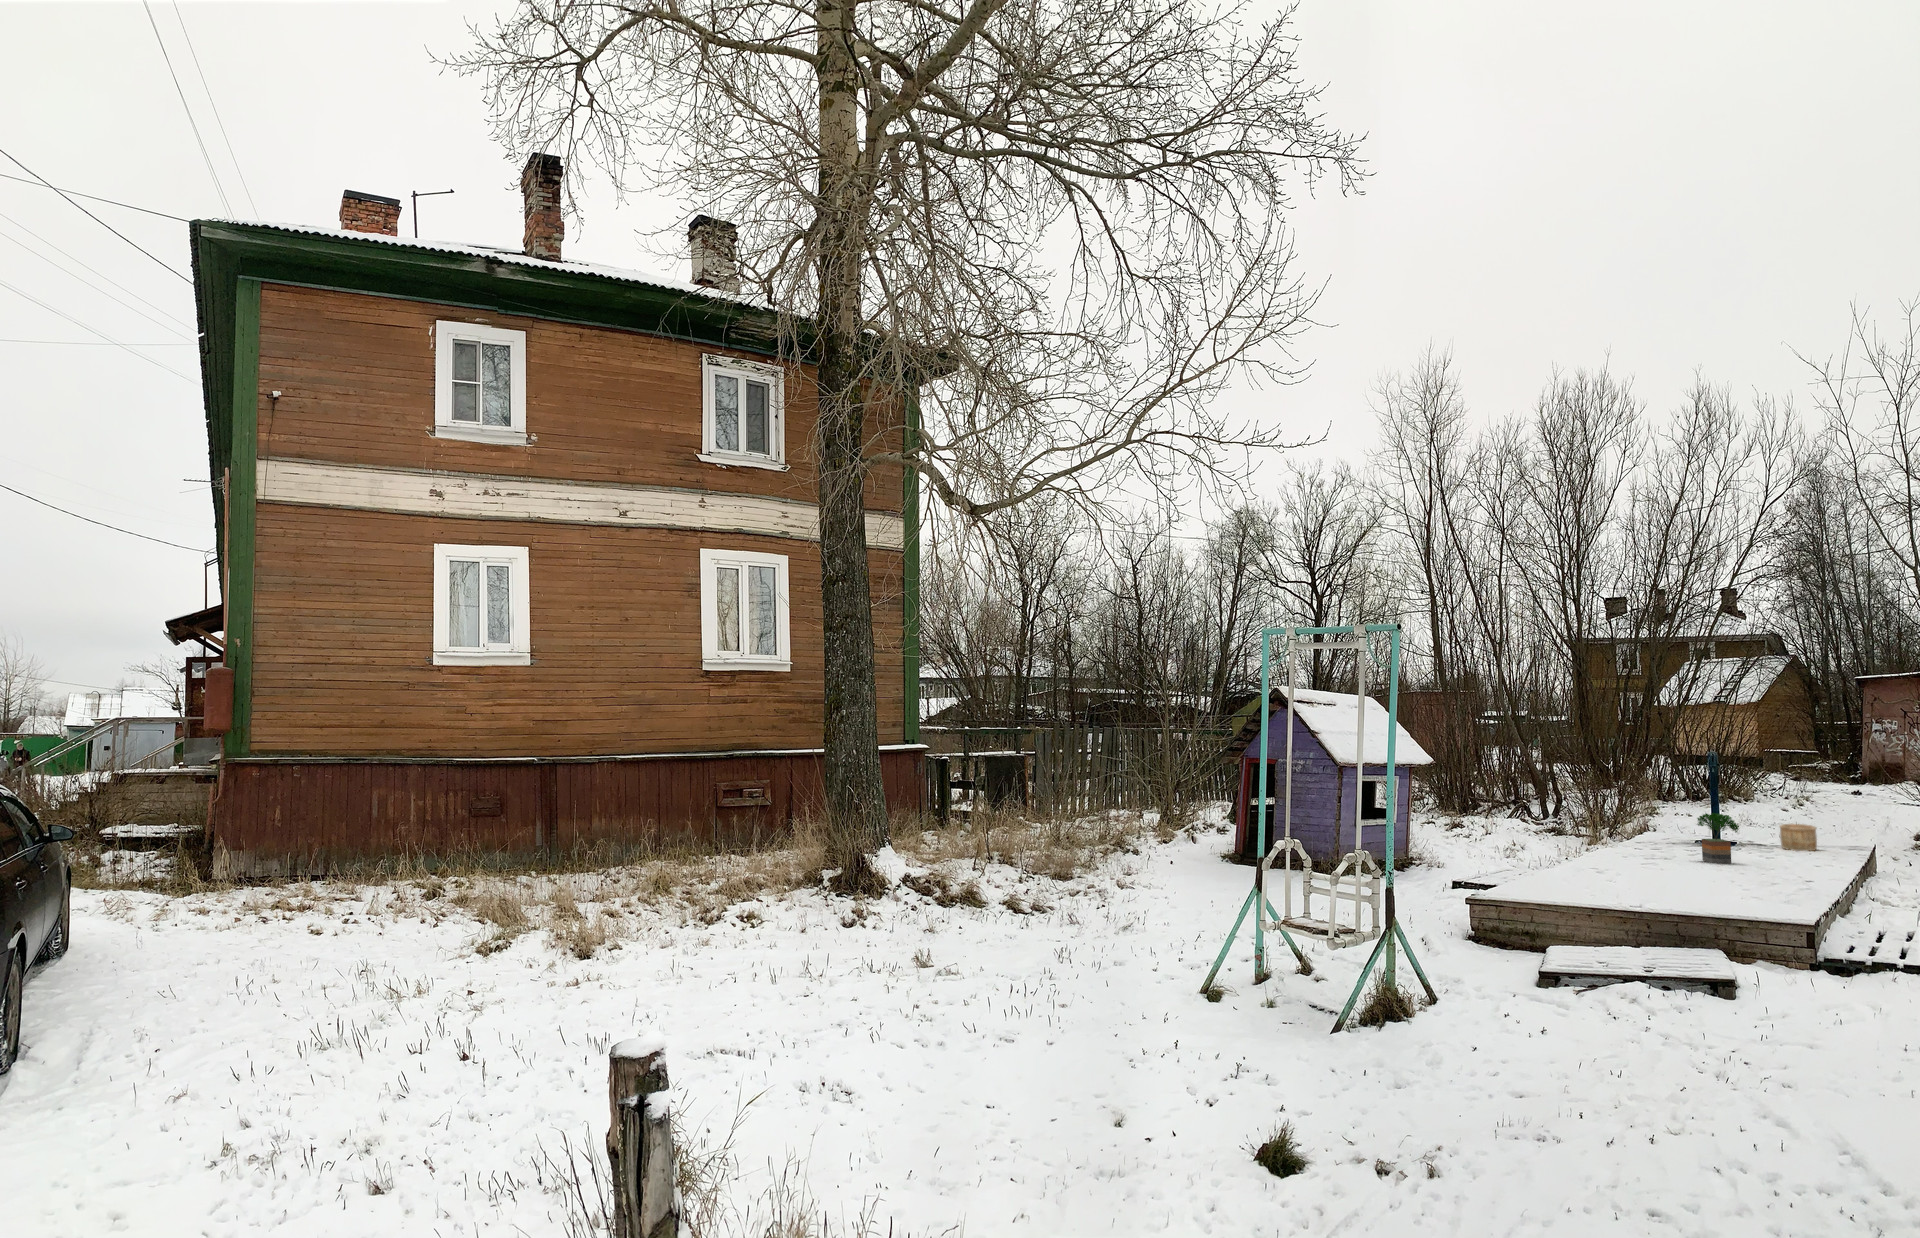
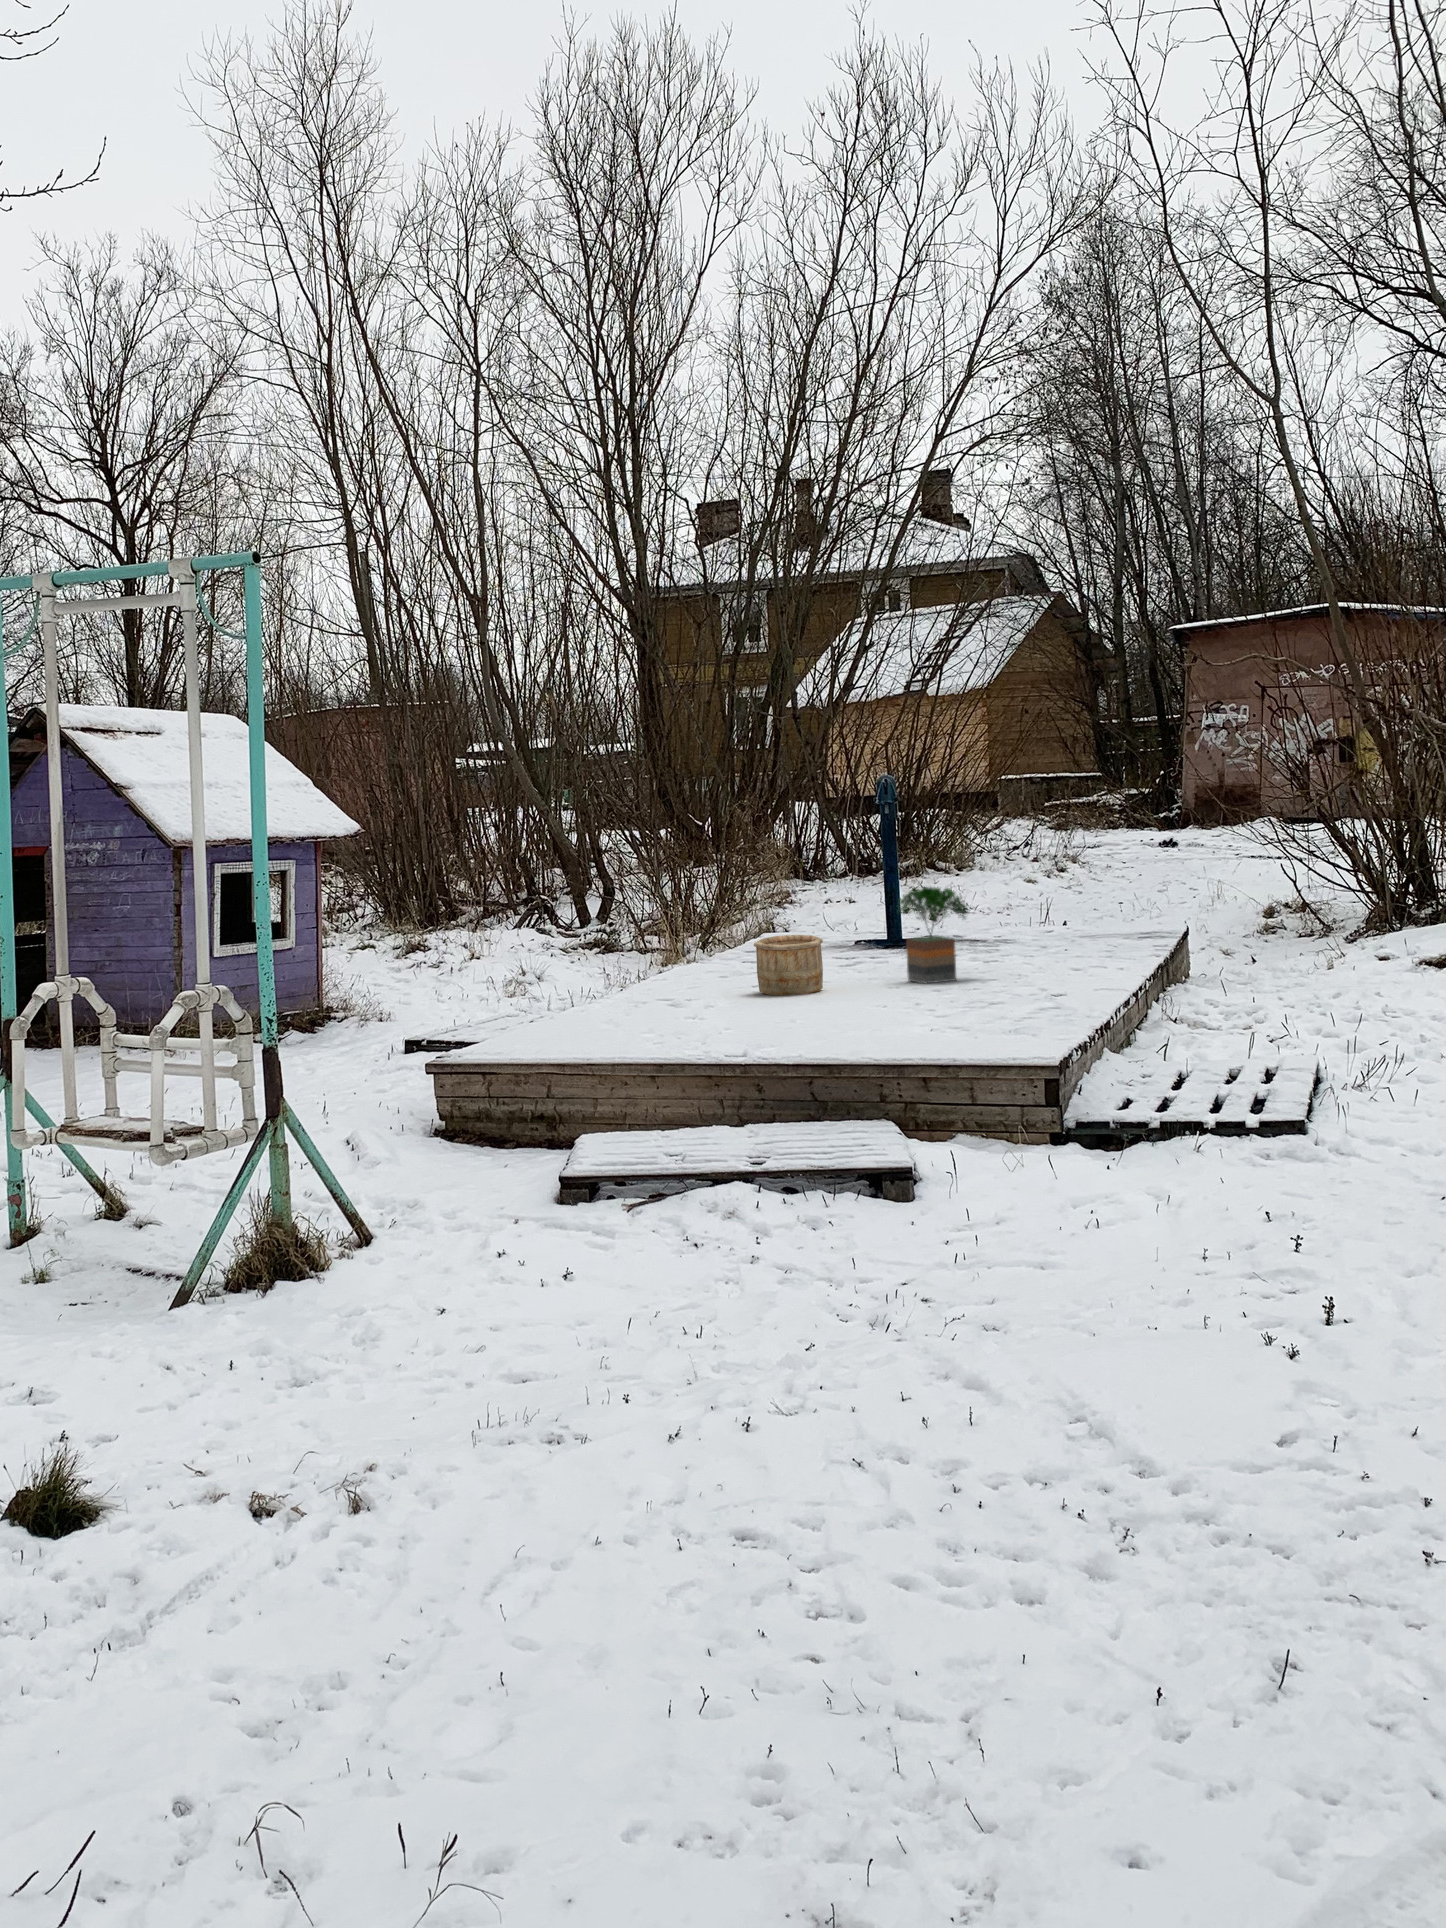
wooden bucket: present [1780,824,1817,851] -> present [754,935,823,996]

